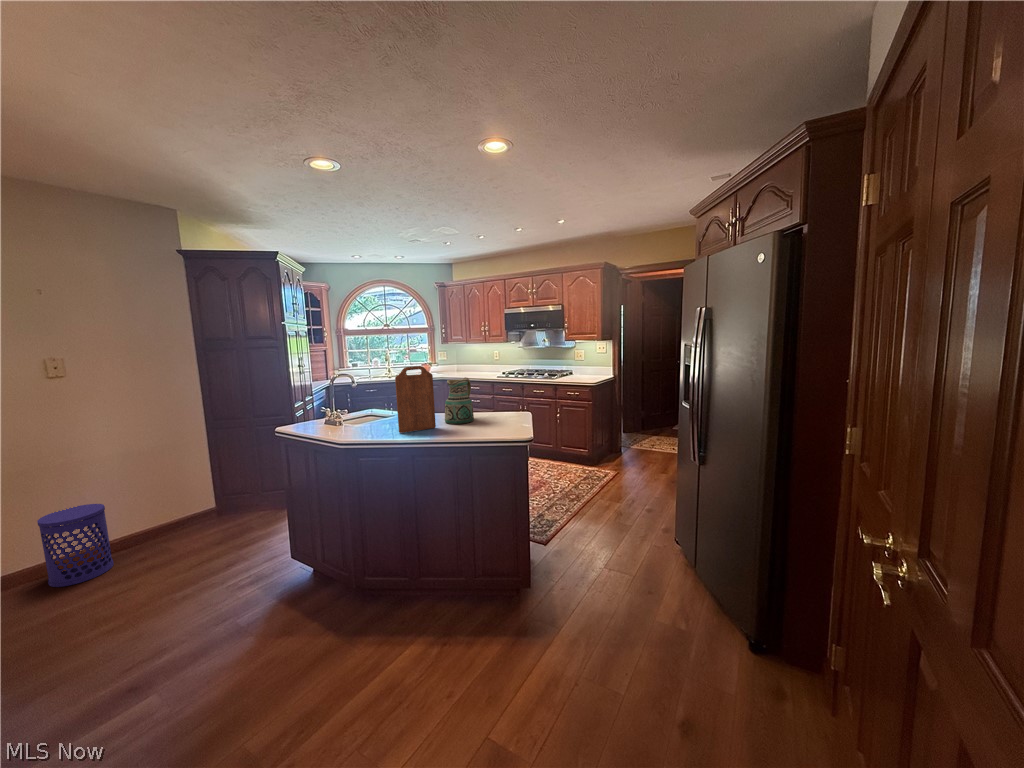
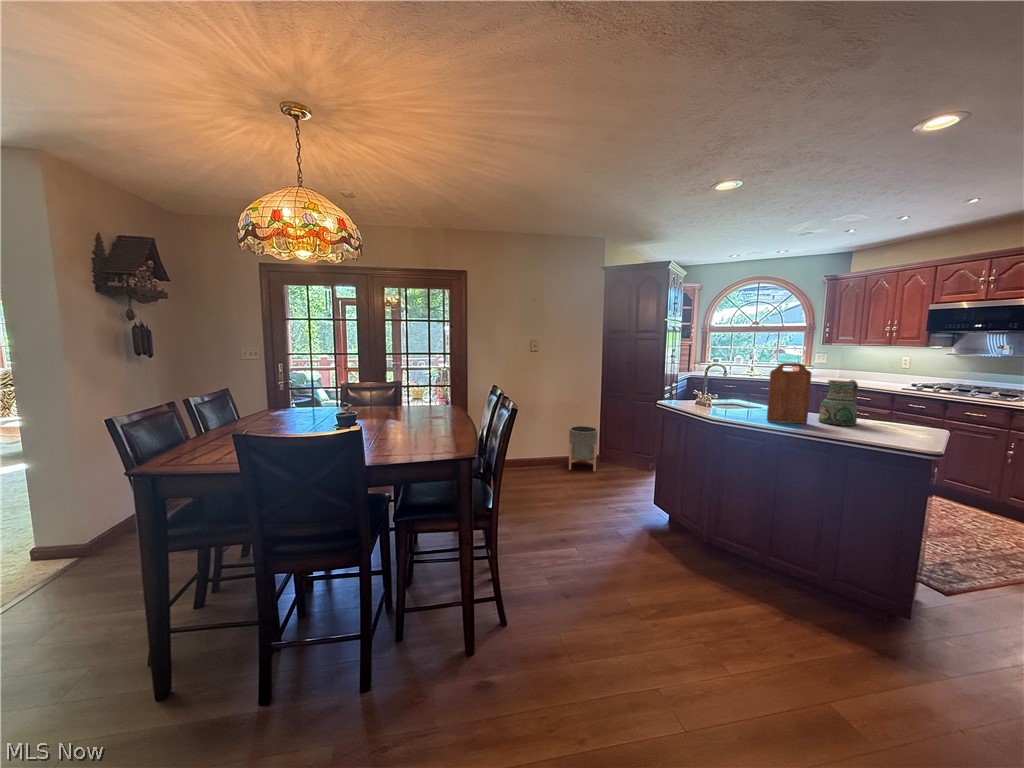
planter: none [144,477,204,553] -> present [569,426,598,471]
waste bin: present [37,504,114,587] -> none [524,429,552,473]

